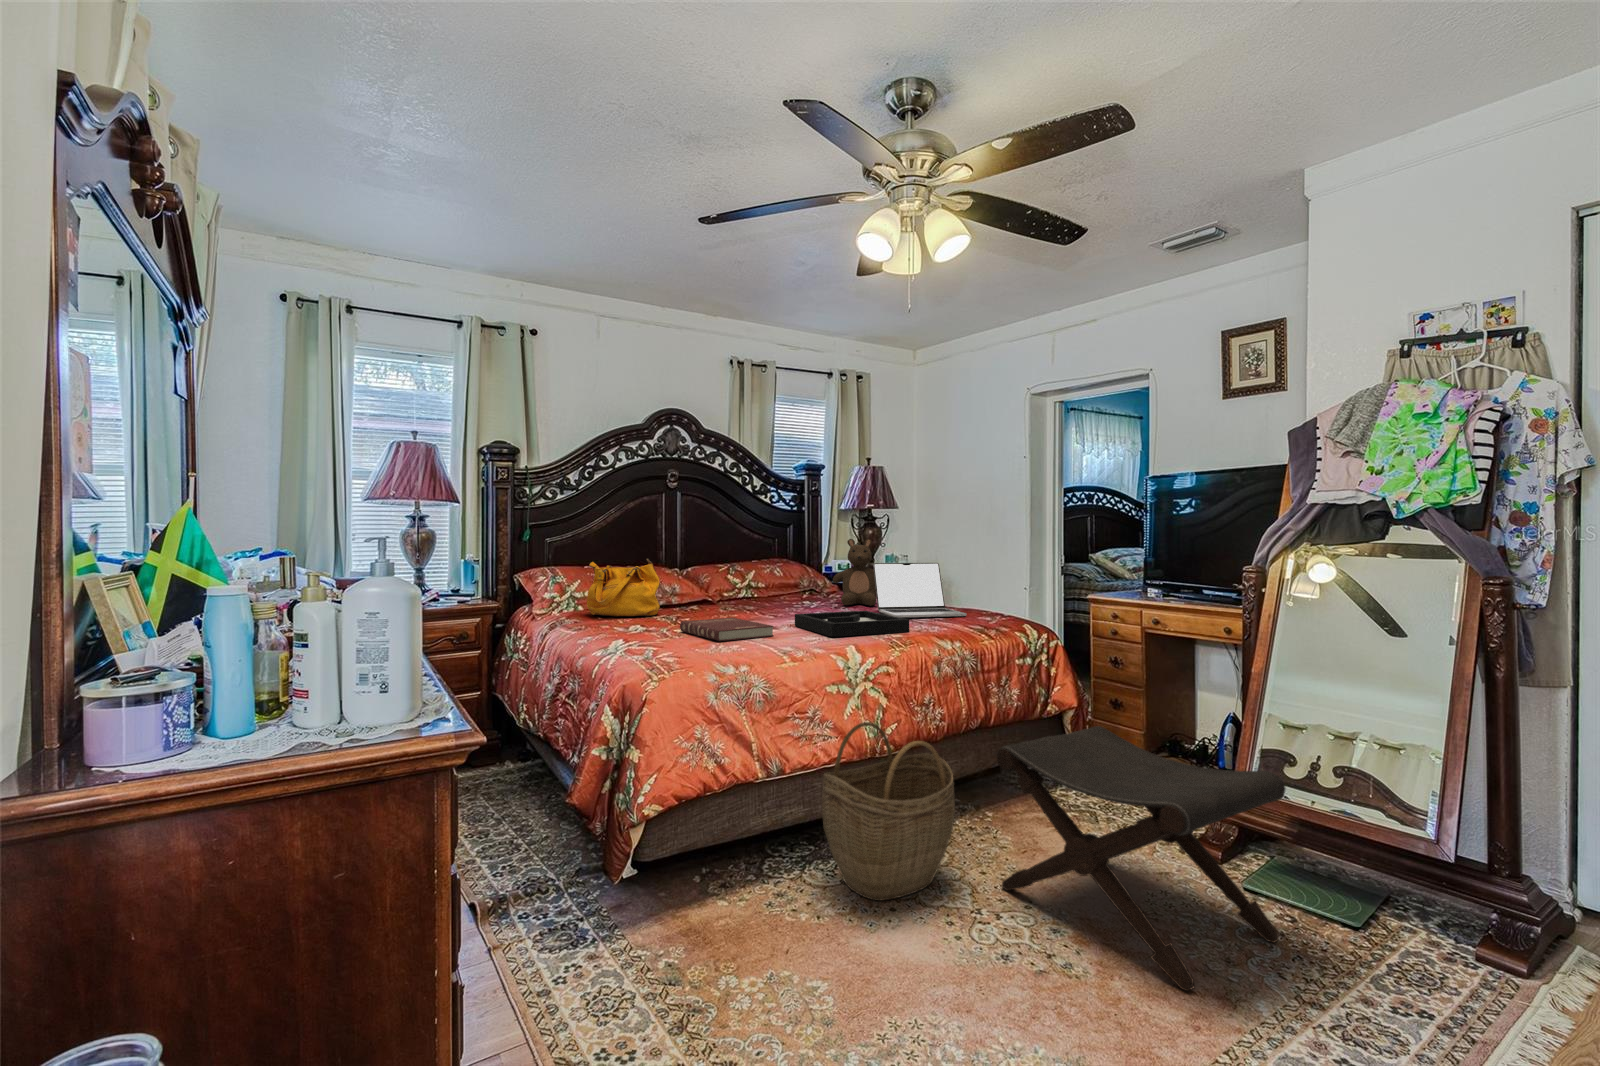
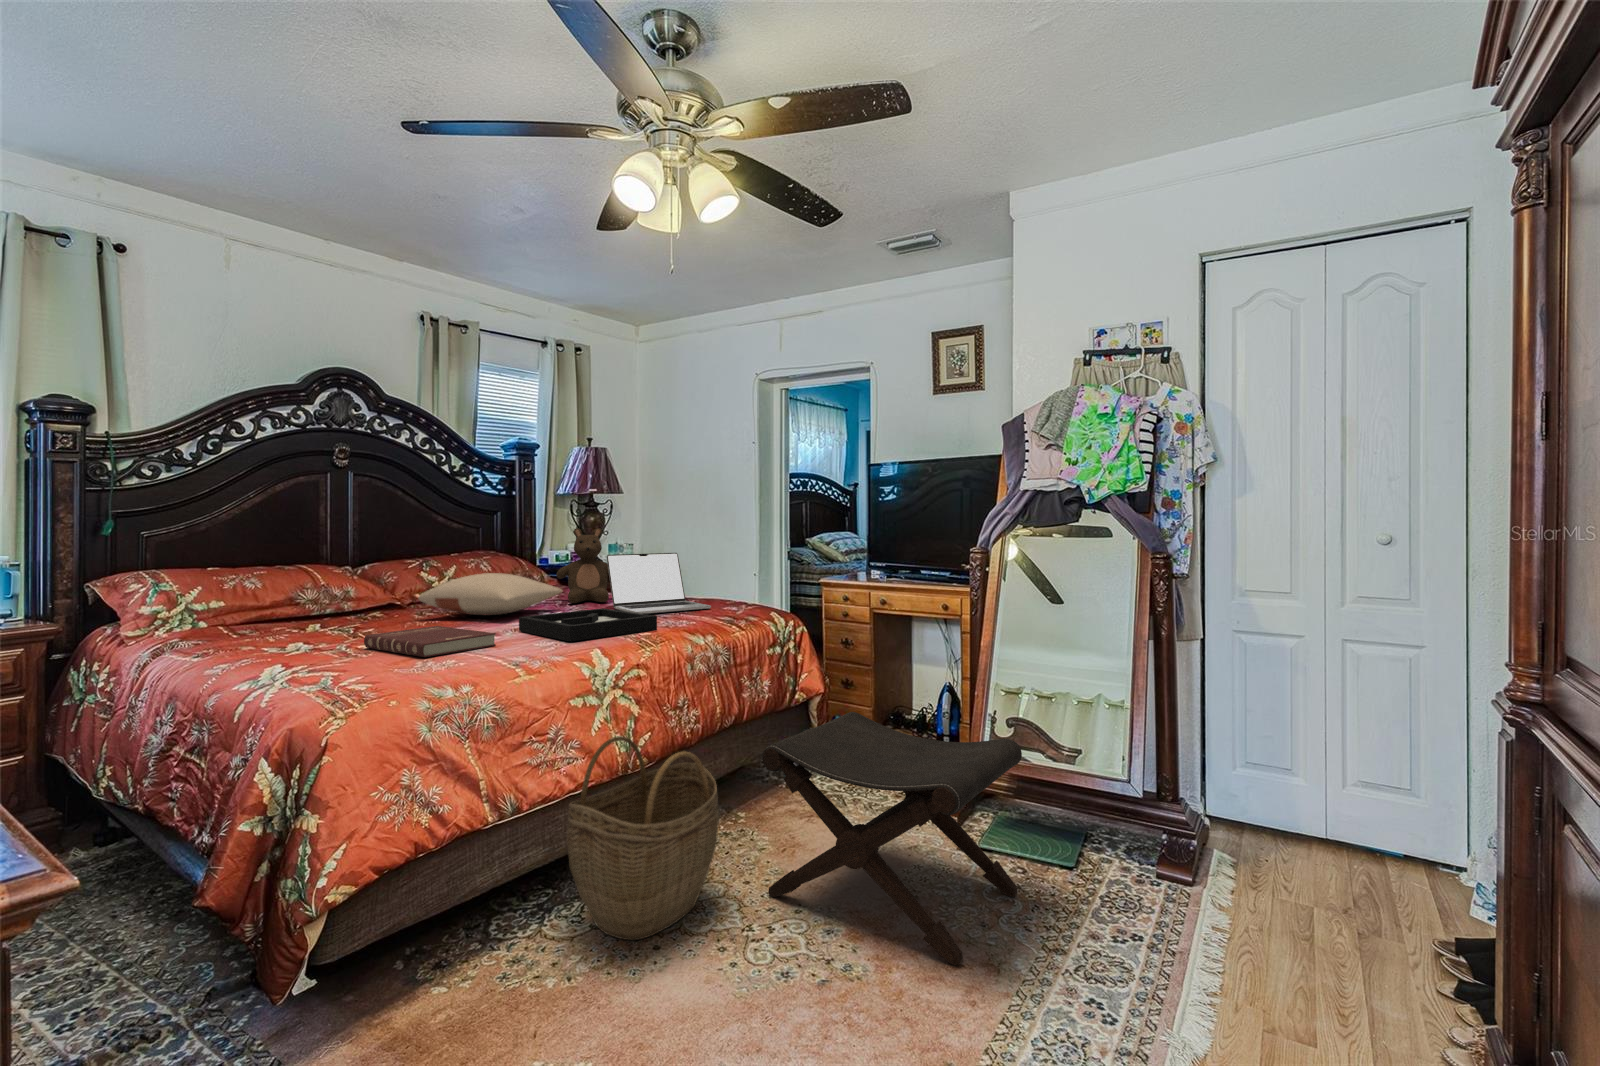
handbag: present [587,559,660,616] -> none [213,556,328,634]
pillow: none [722,577,836,611] -> present [418,573,562,615]

